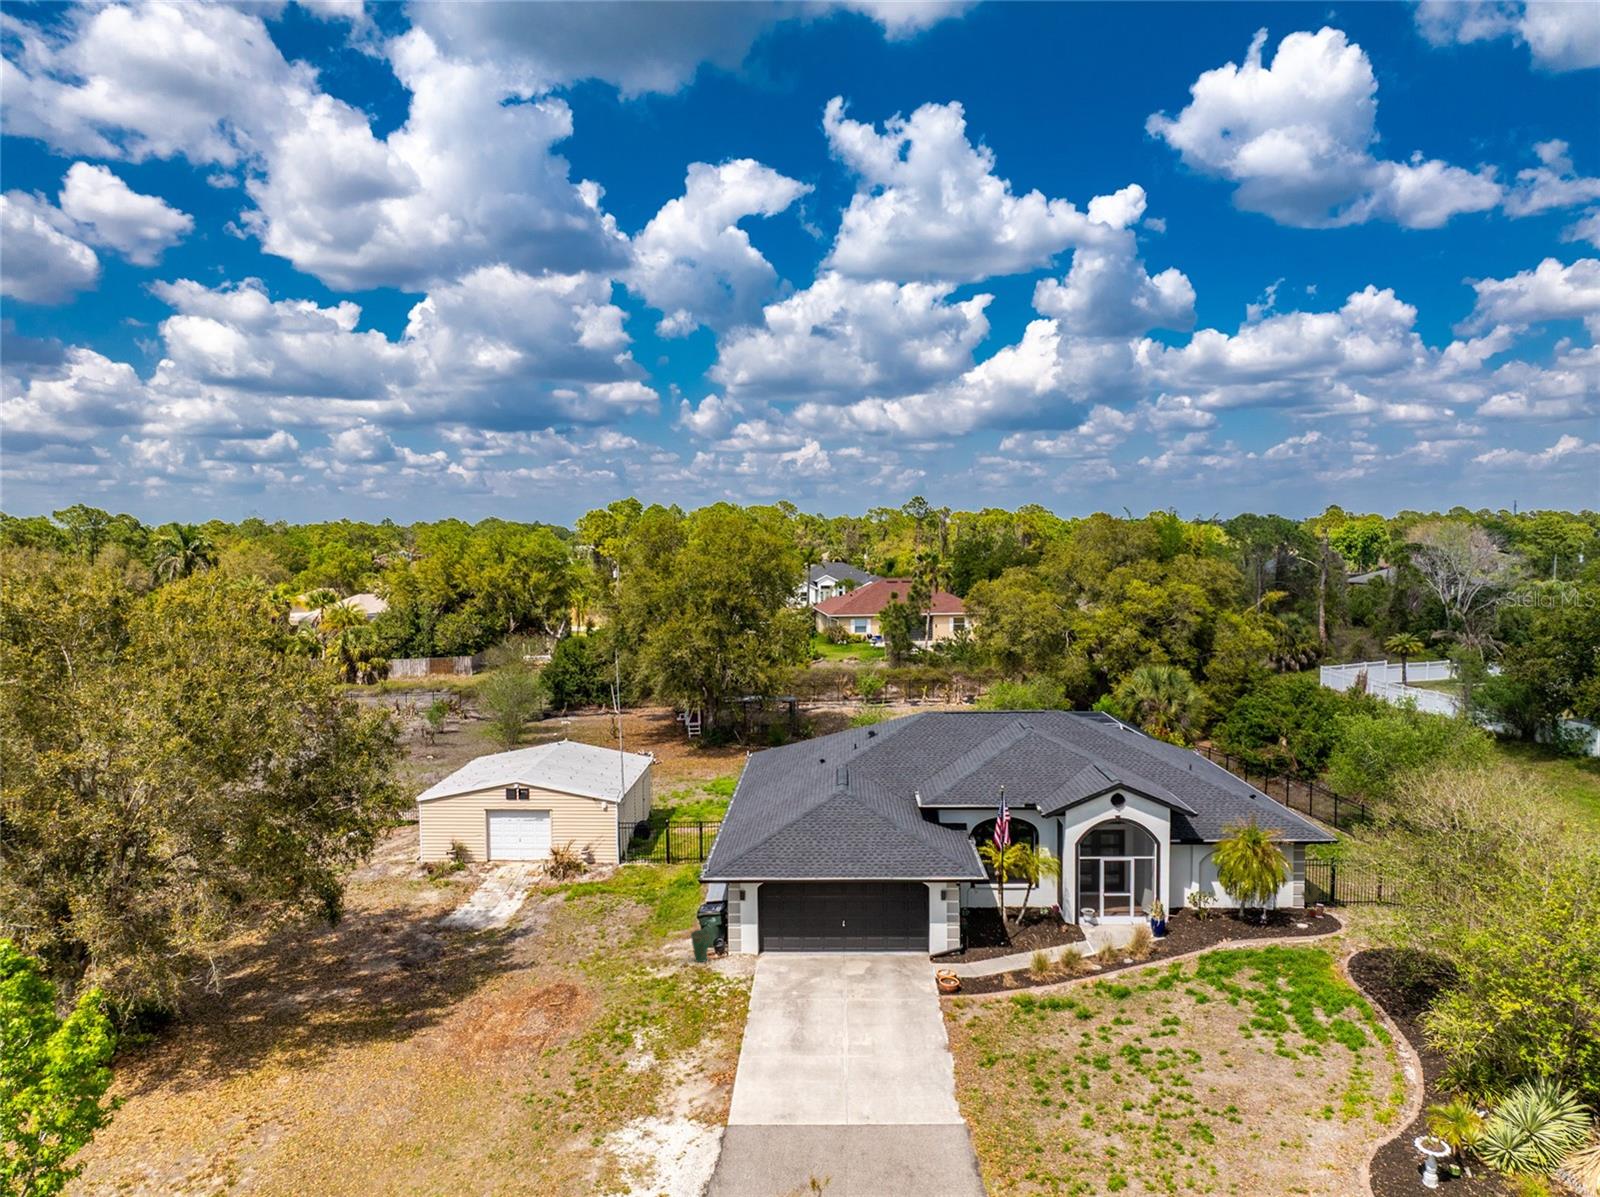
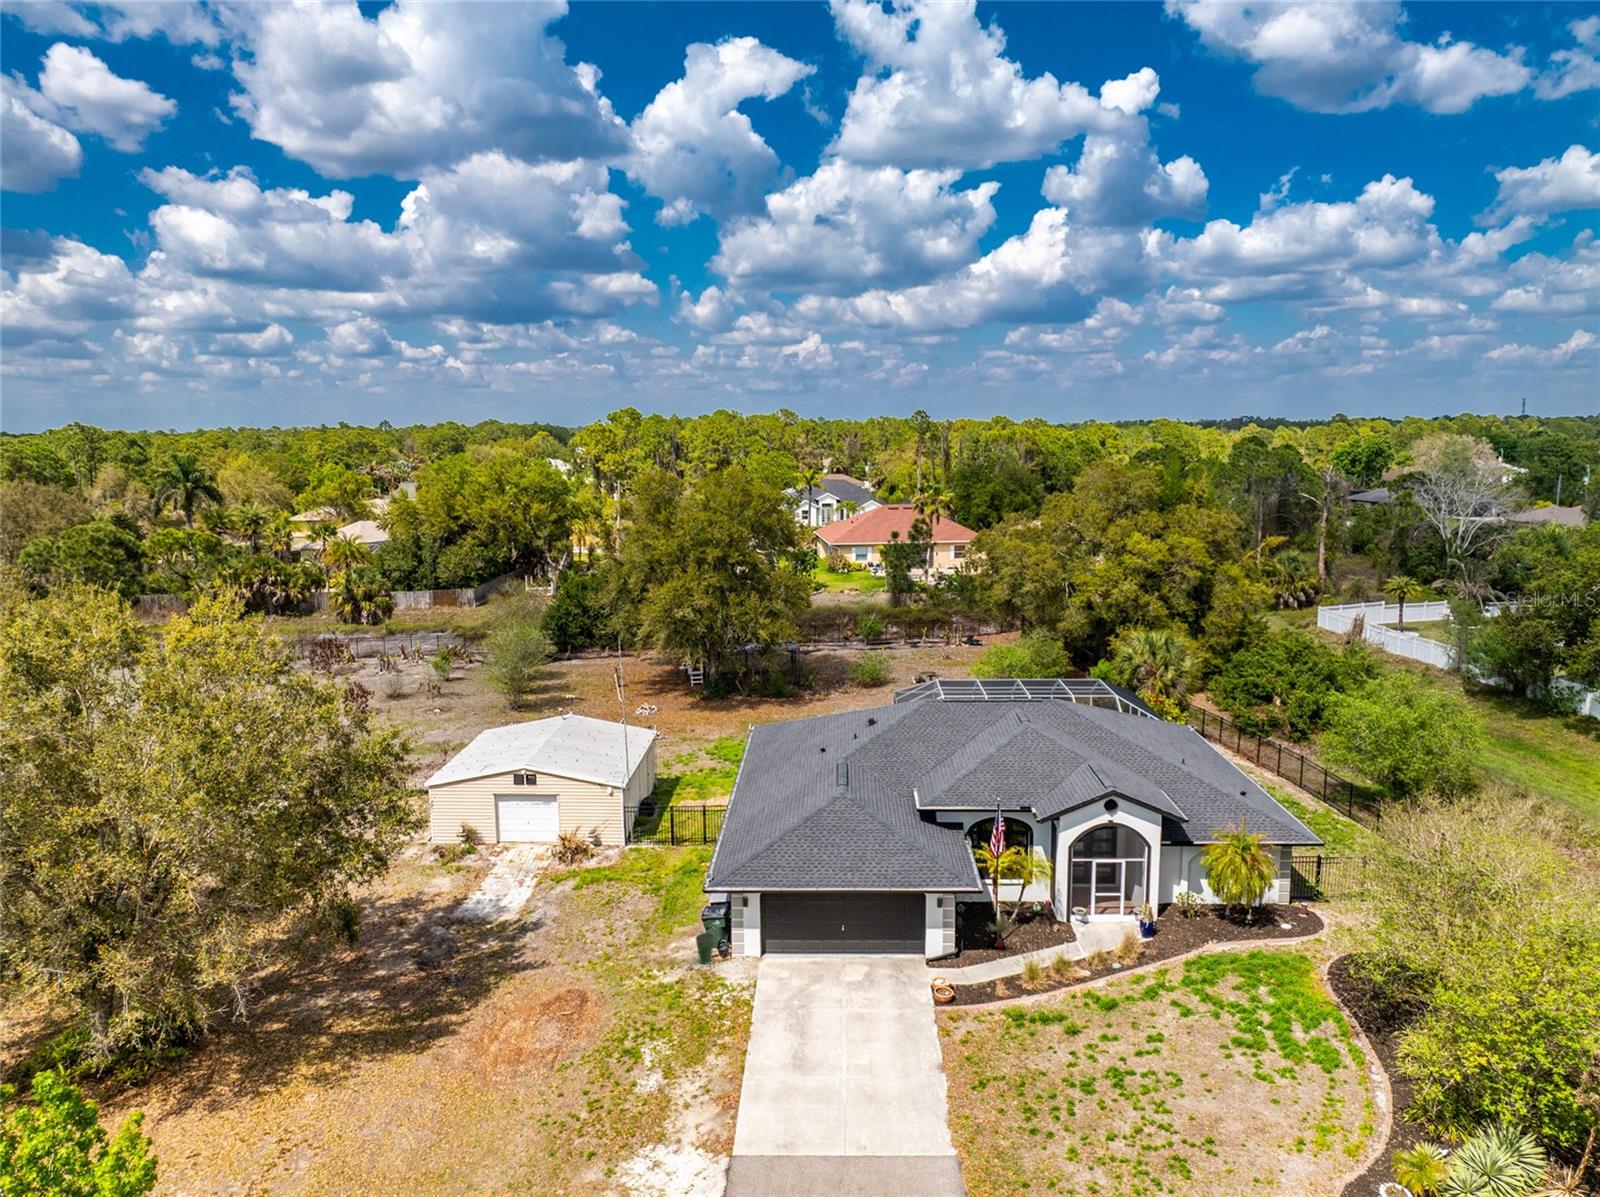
potted tree: present [1302,883,1320,917] -> present [986,914,1014,948]

